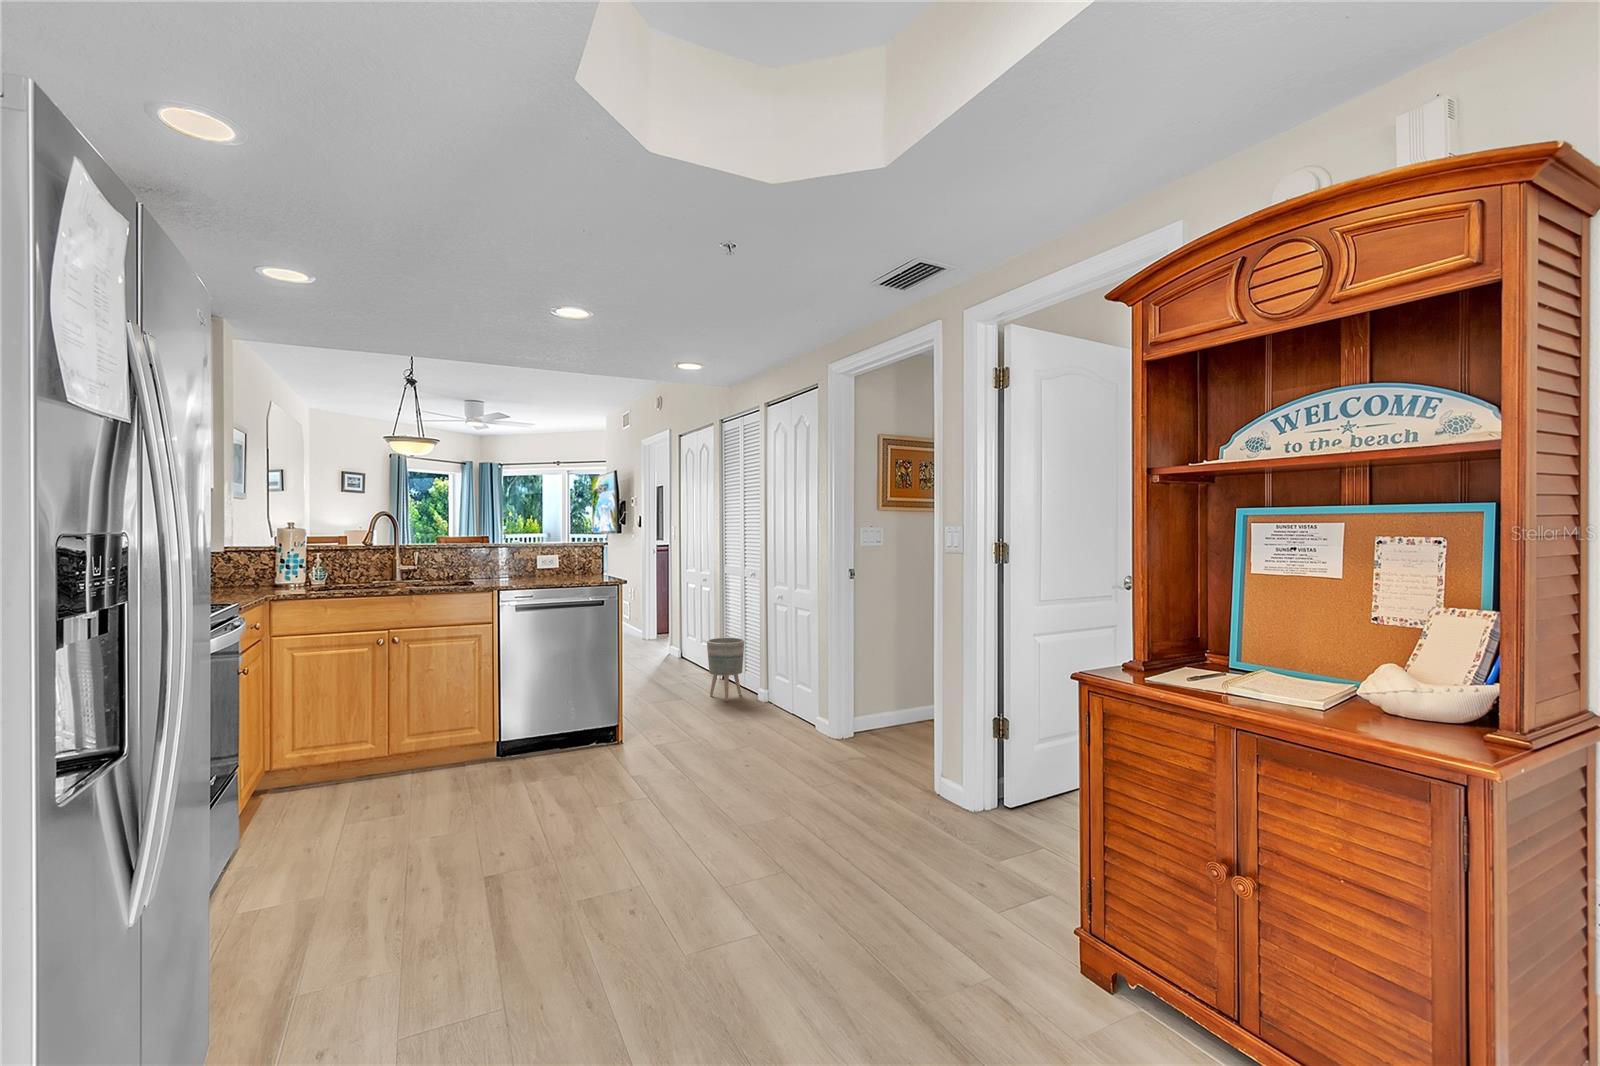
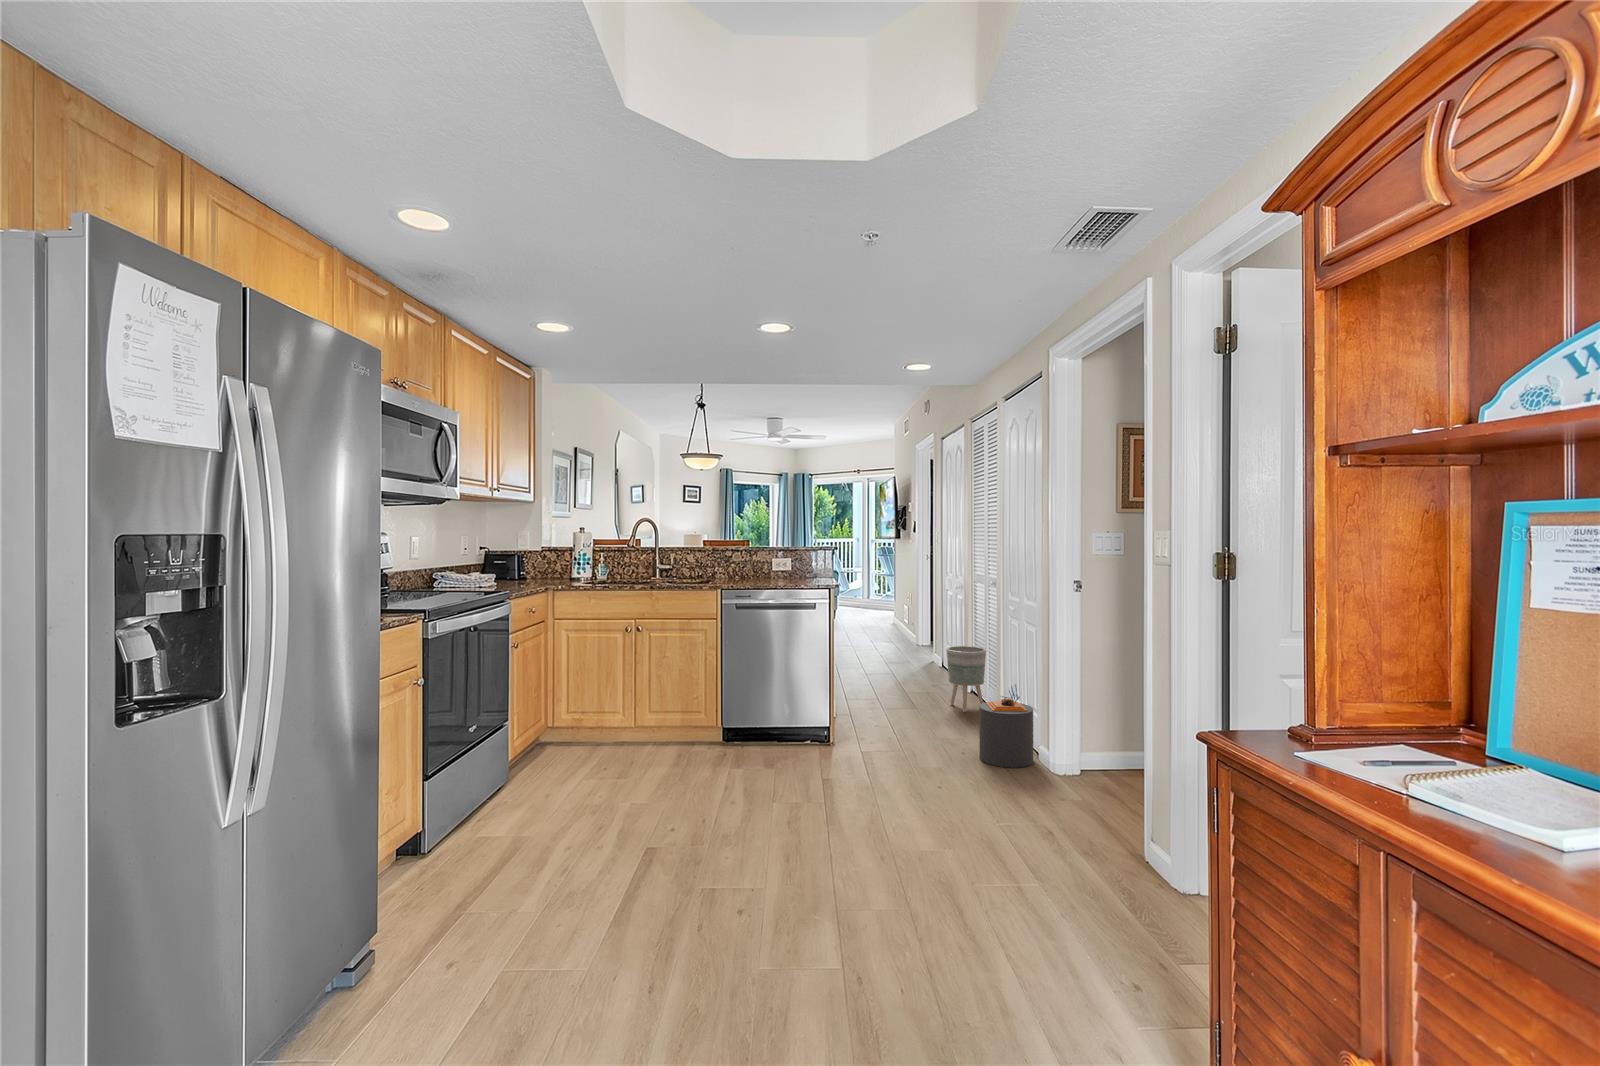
trash can: none [763,665,811,744] -> present [979,684,1033,768]

